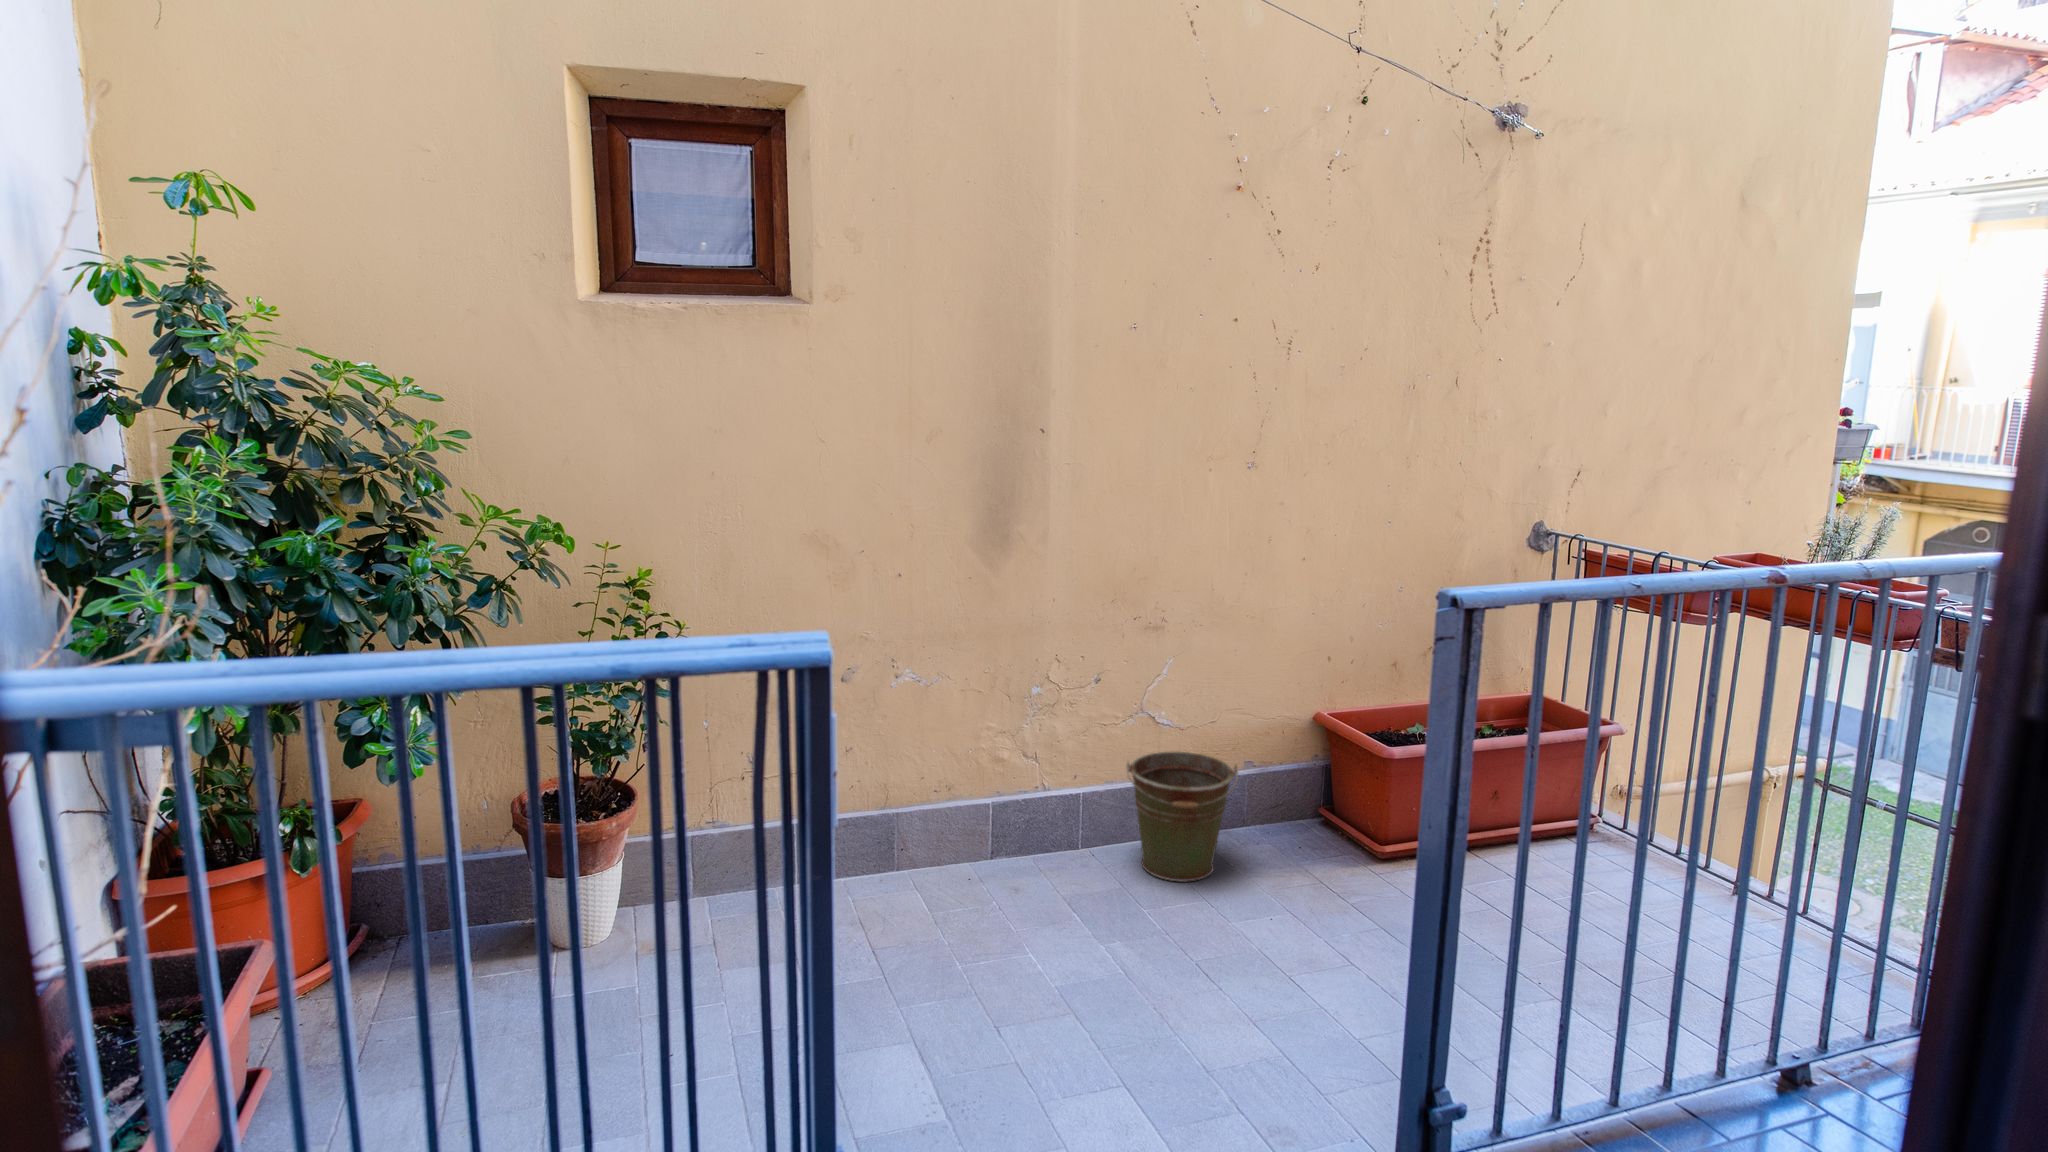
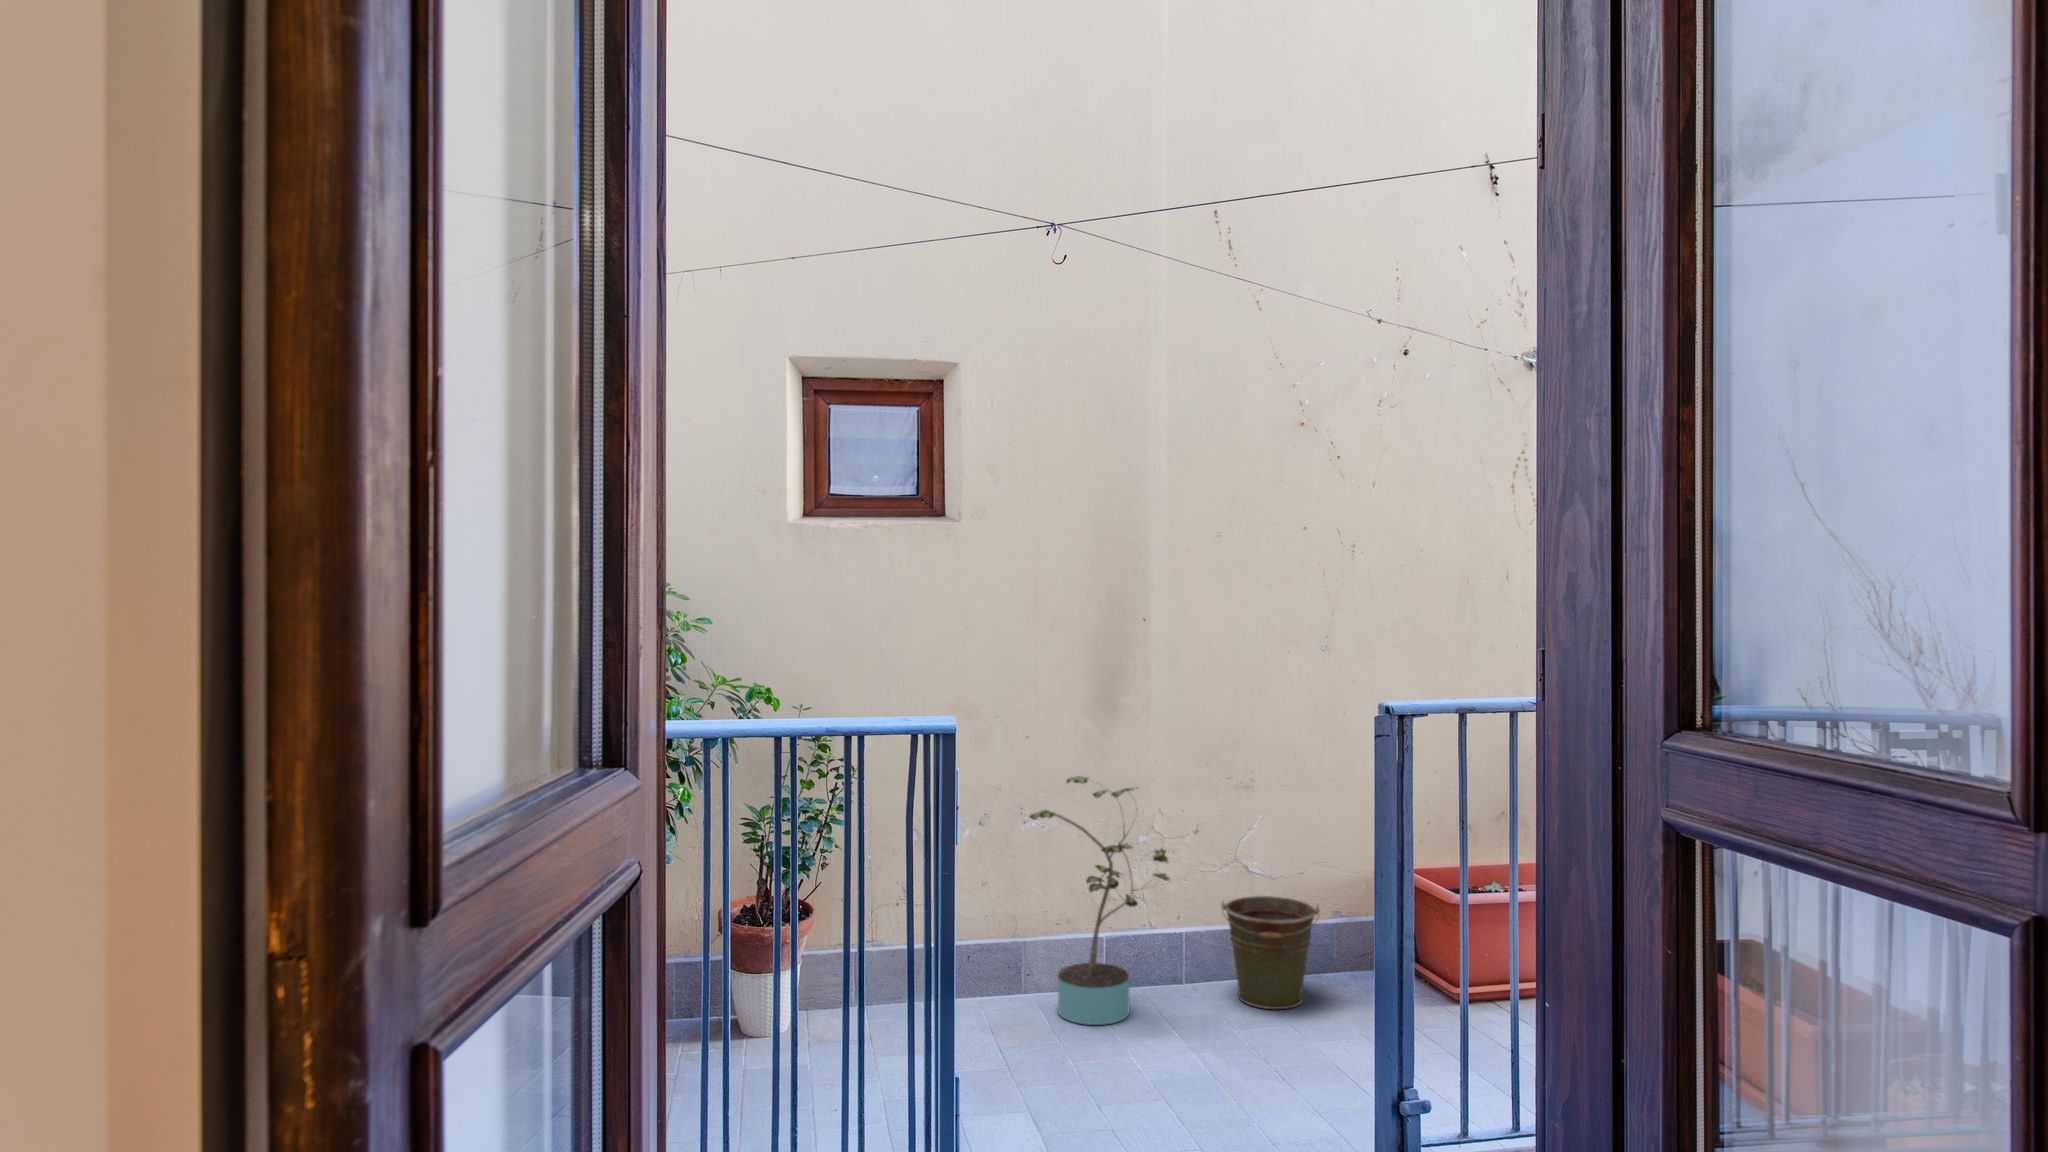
potted plant: none [903,624,1075,914] -> present [1030,777,1169,1025]

